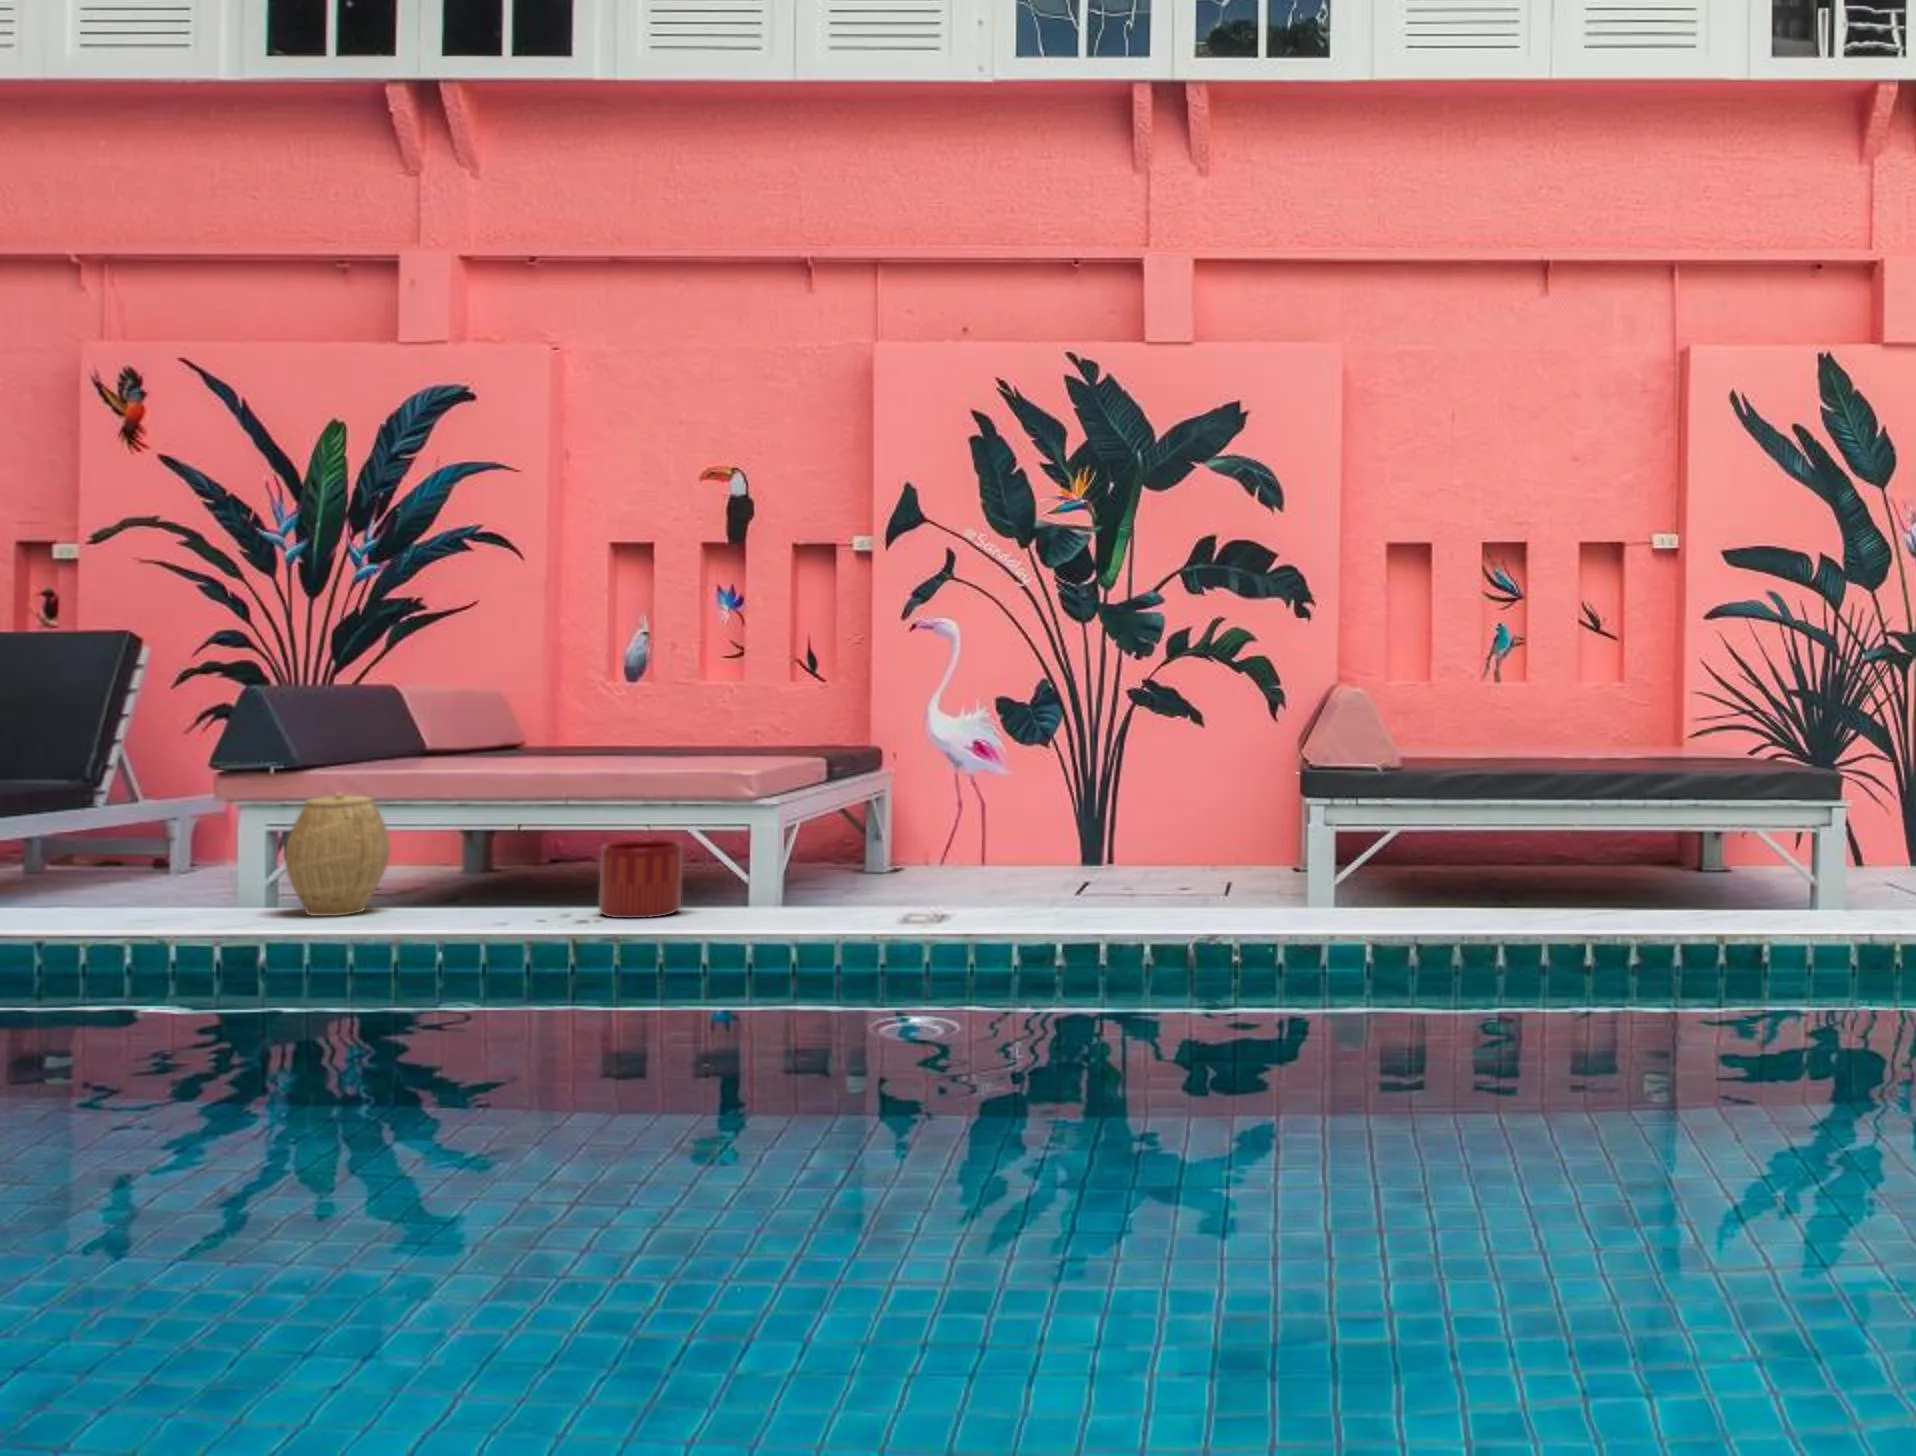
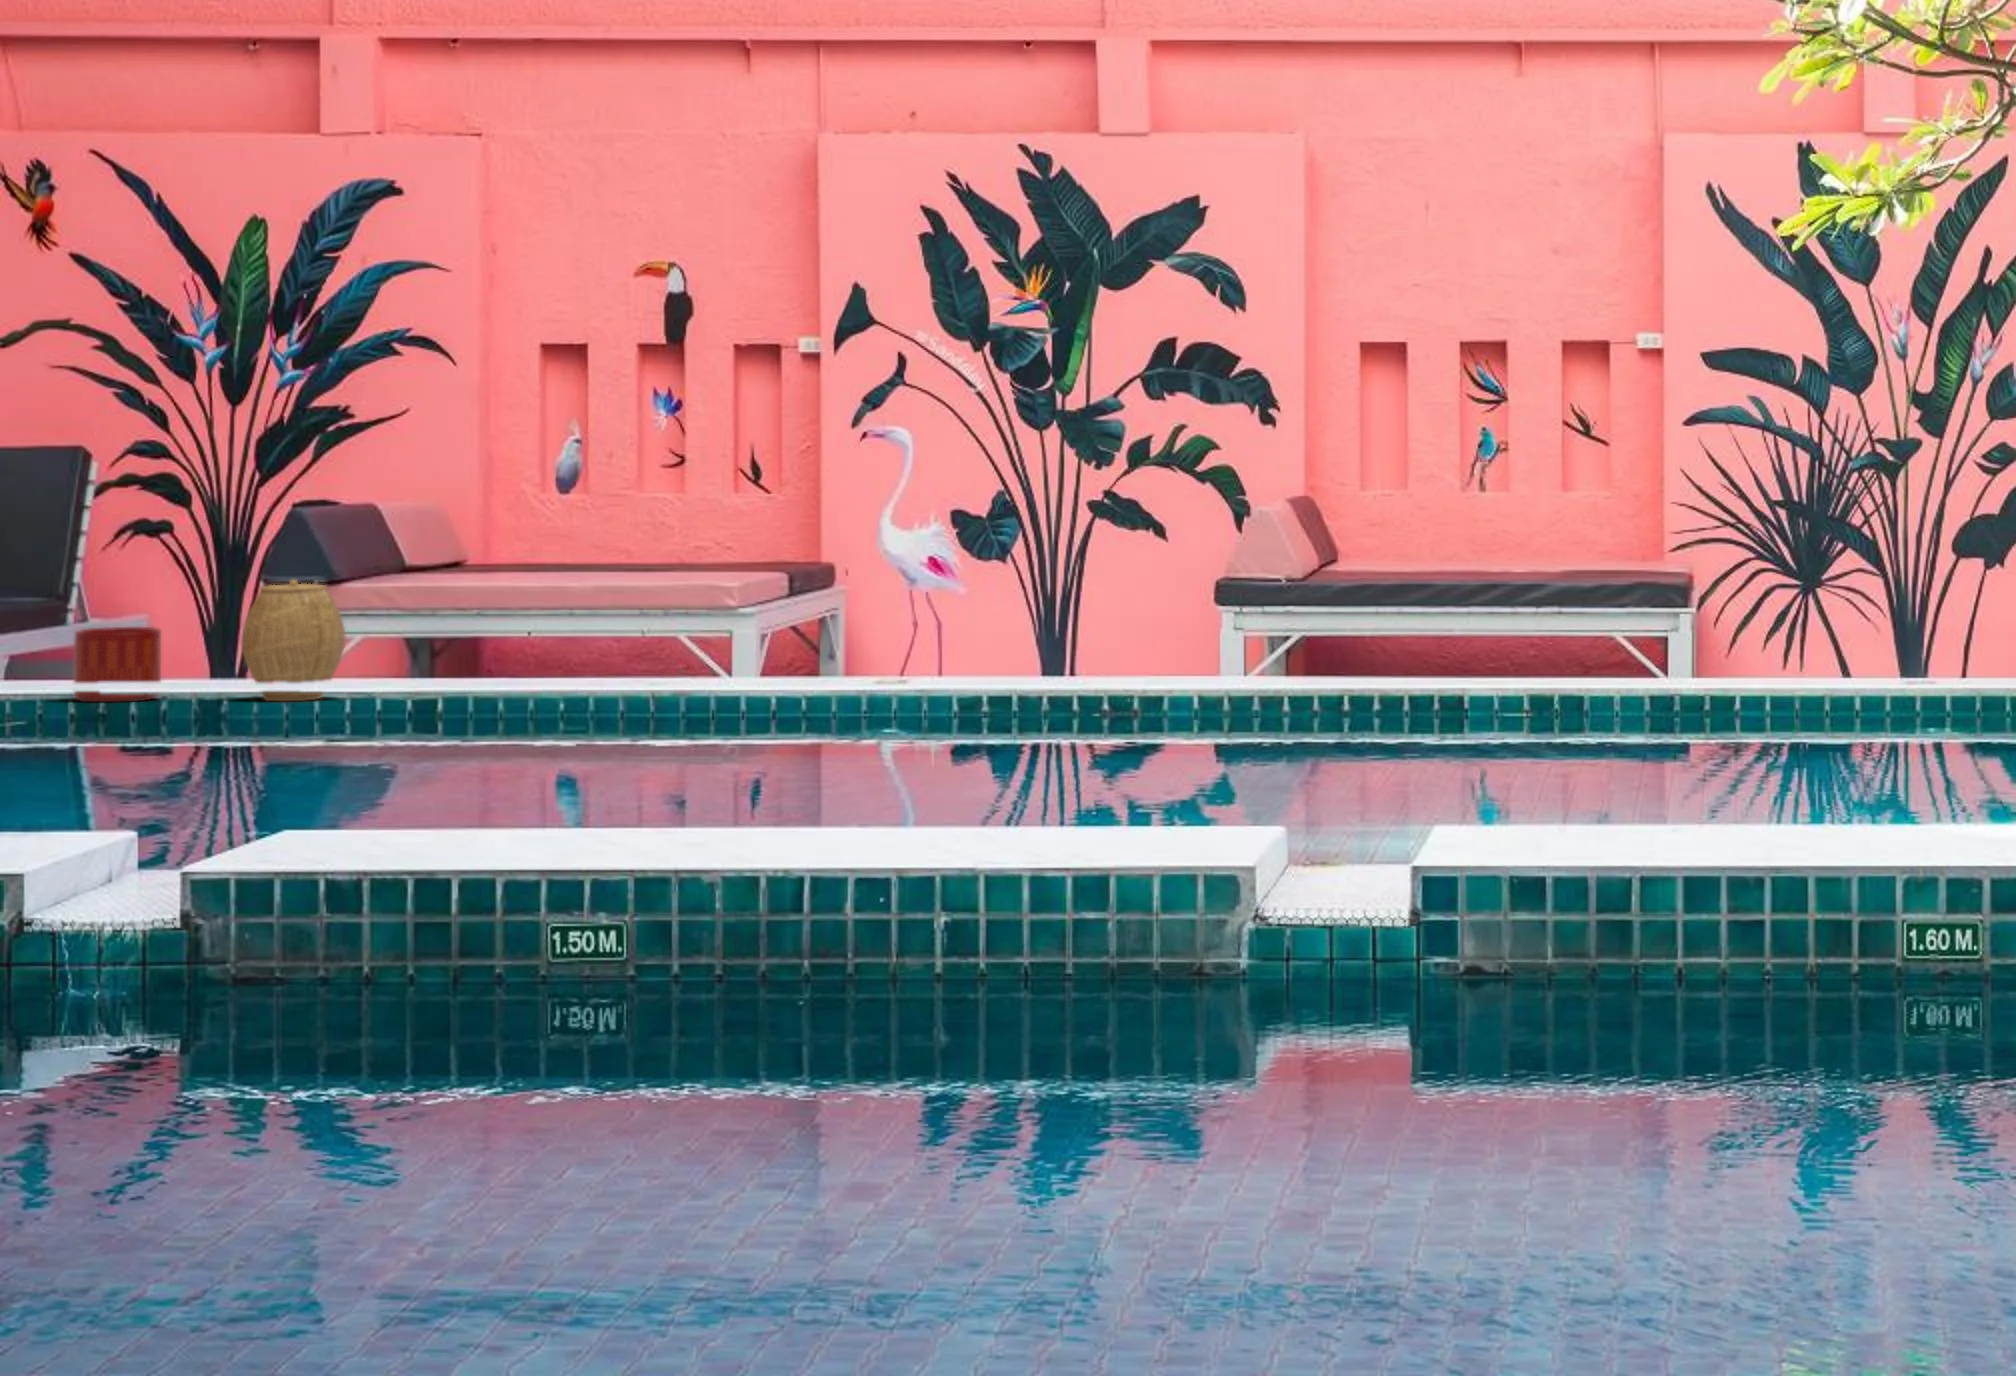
planter: present [599,839,682,918] -> present [74,627,161,702]

